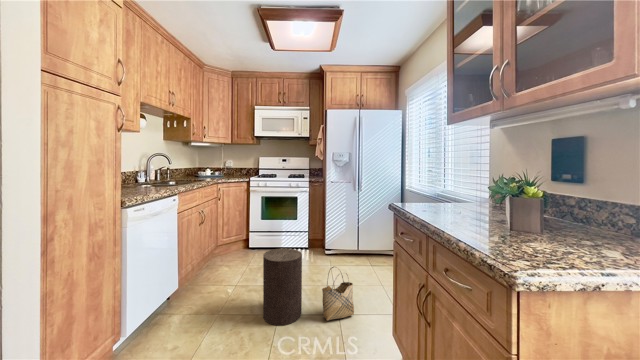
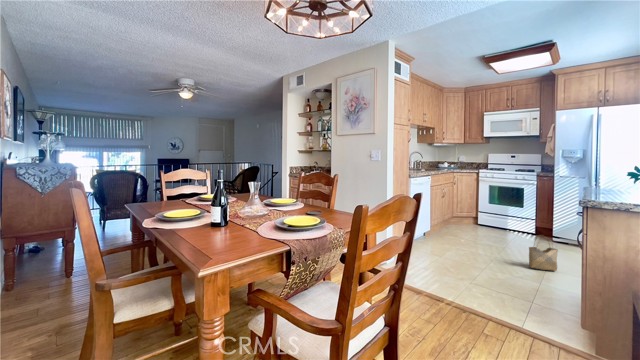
stool: present [263,248,302,325] -> none [484,218,514,264]

